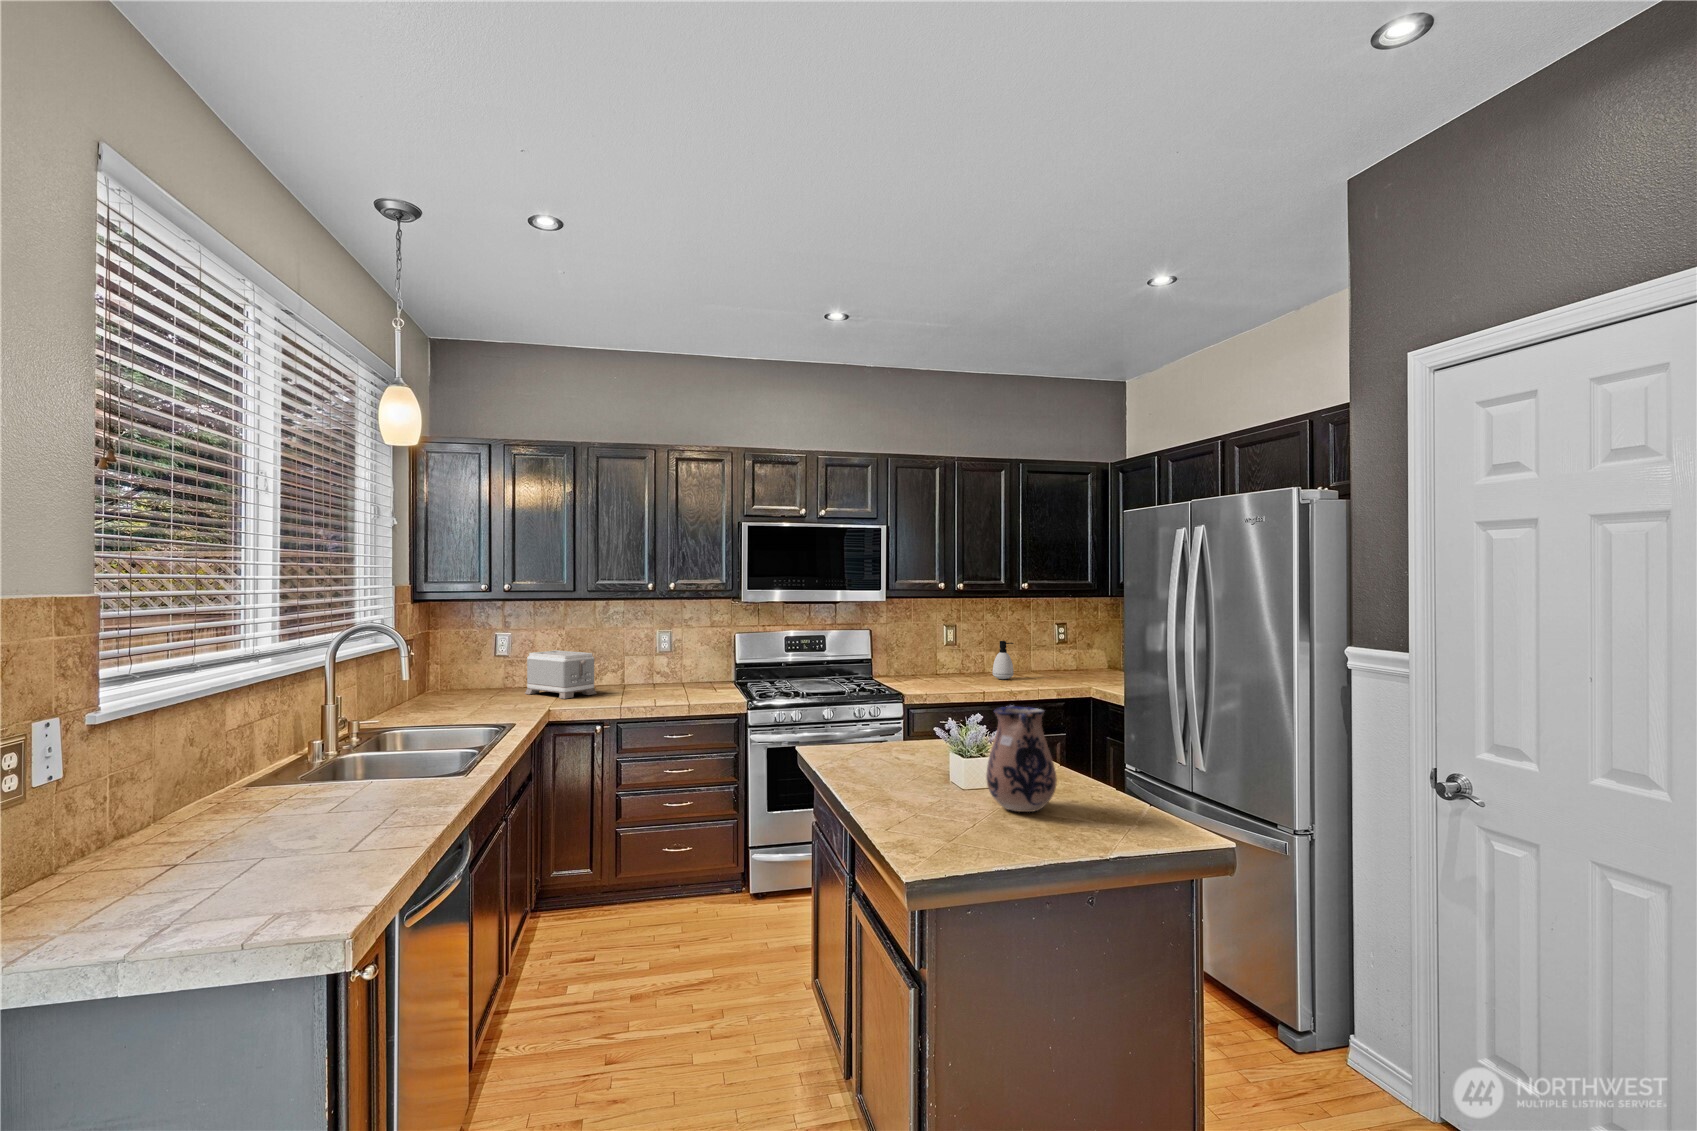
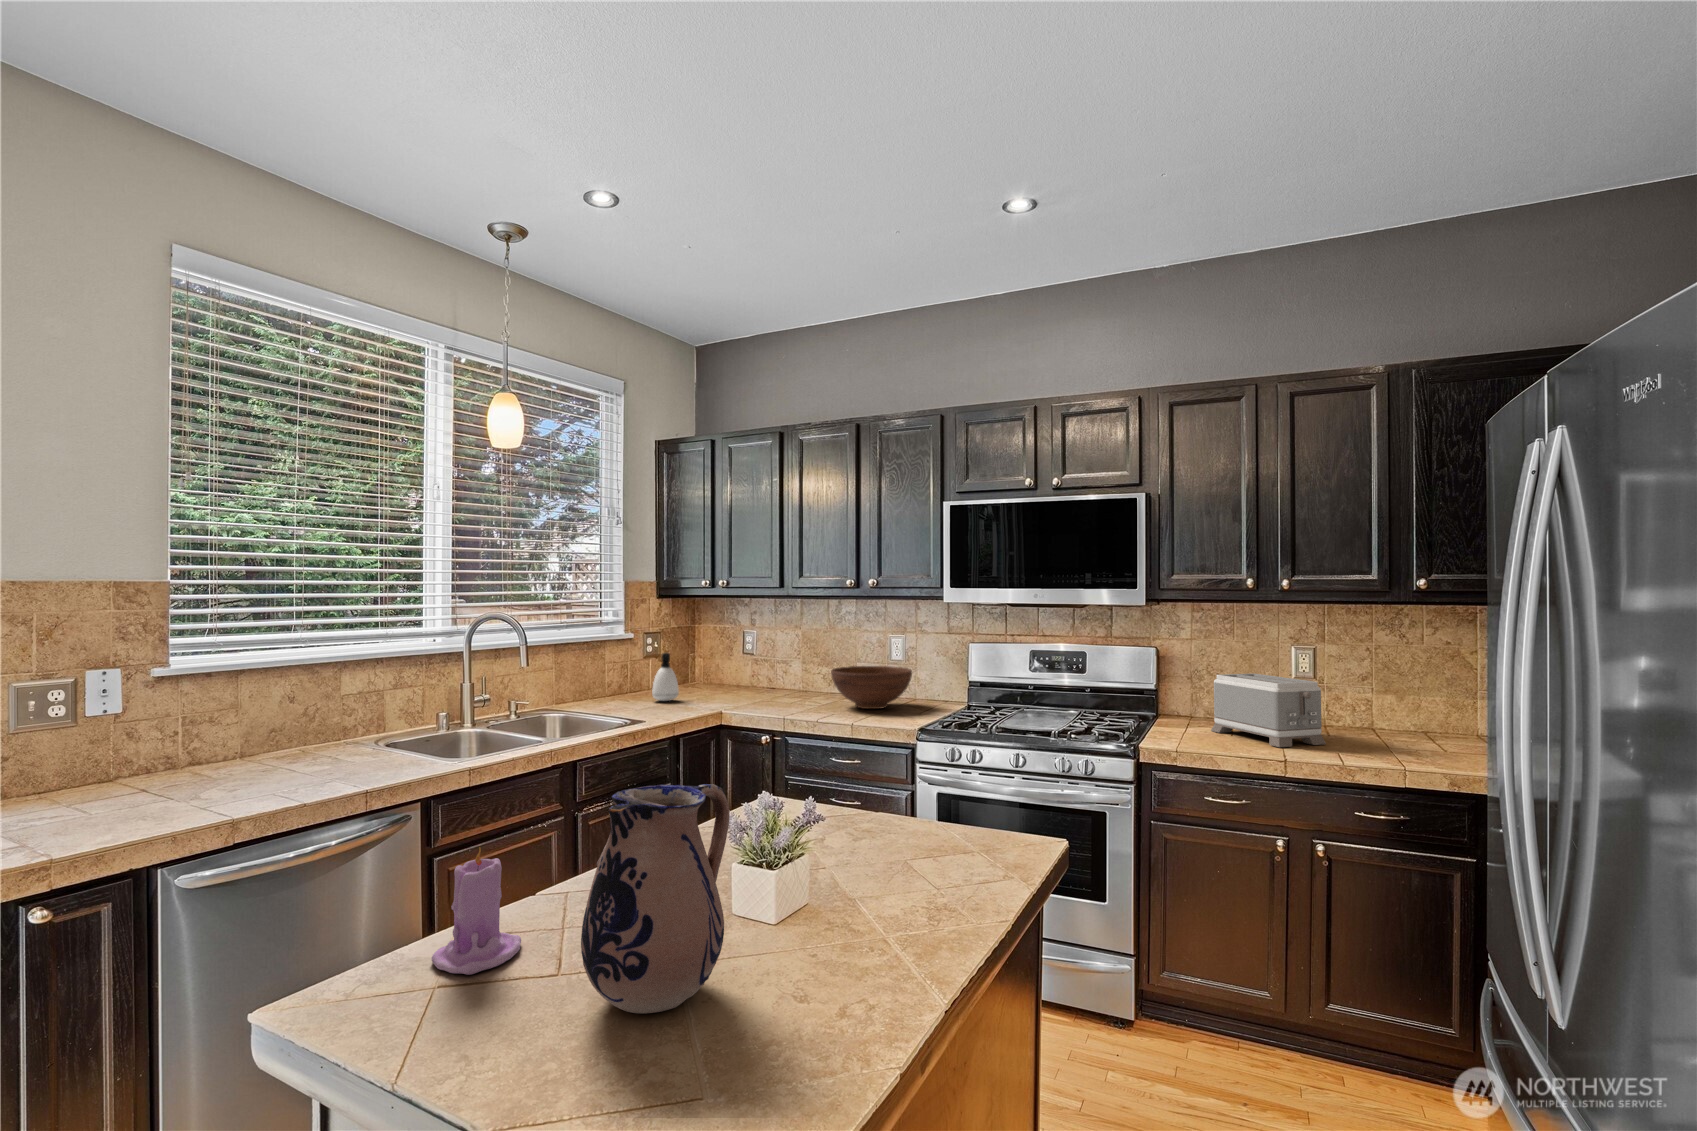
soap dispenser: present [993,641,1014,679] -> present [652,653,679,701]
toaster: present [525,651,597,699] -> present [1211,673,1326,747]
fruit bowl: none [640,657,710,693] -> present [831,666,912,709]
candle: none [896,757,941,826] -> present [432,847,521,975]

